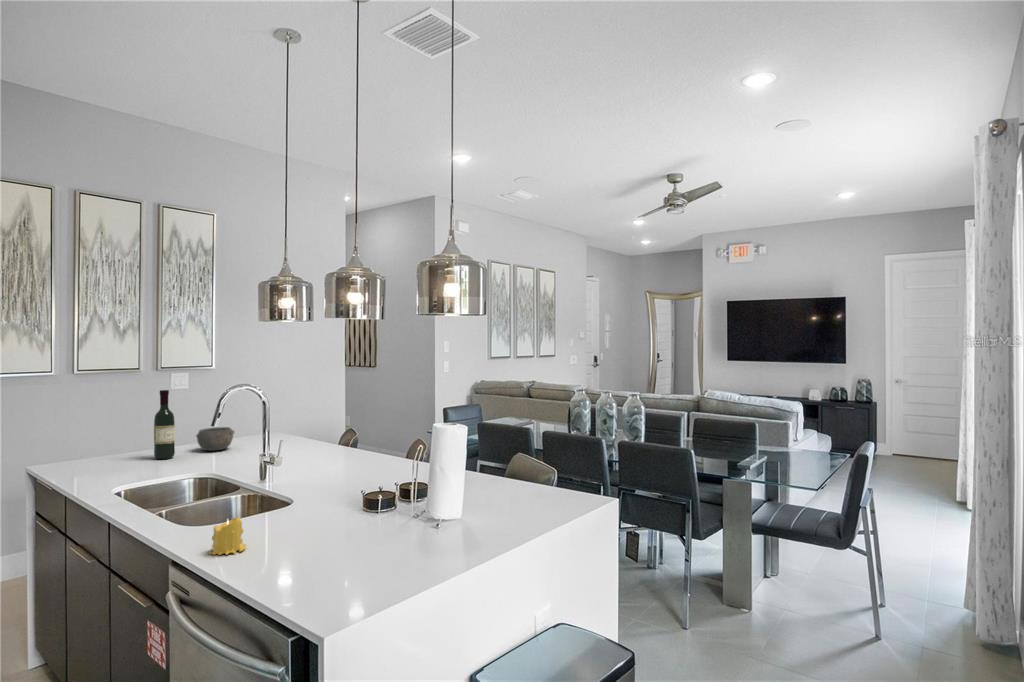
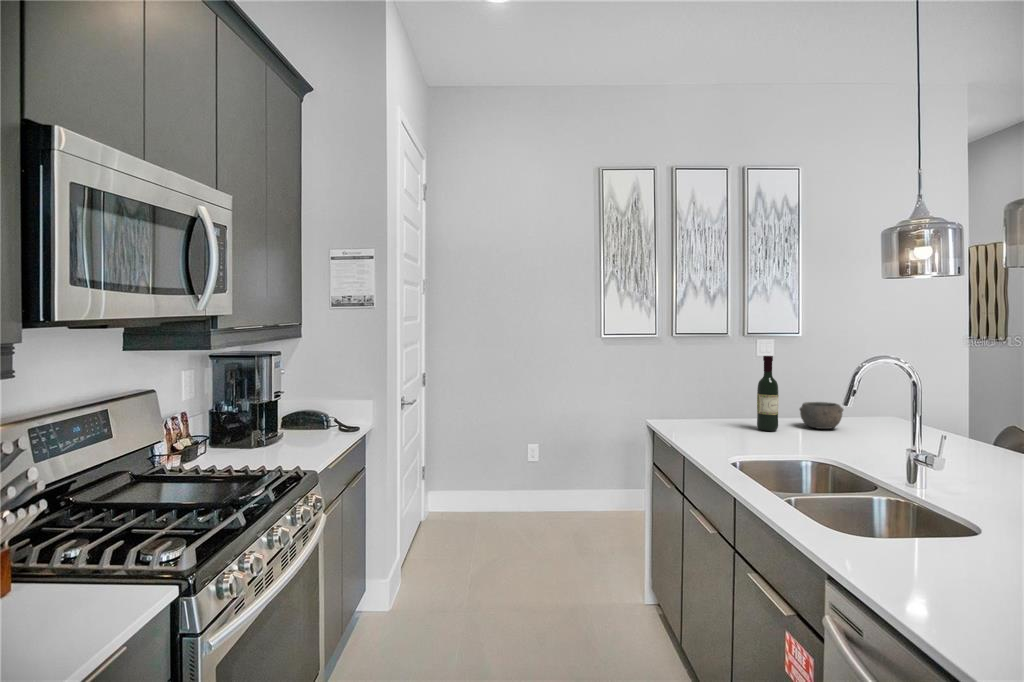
candle: present [210,517,246,555] -> none [885,539,942,596]

